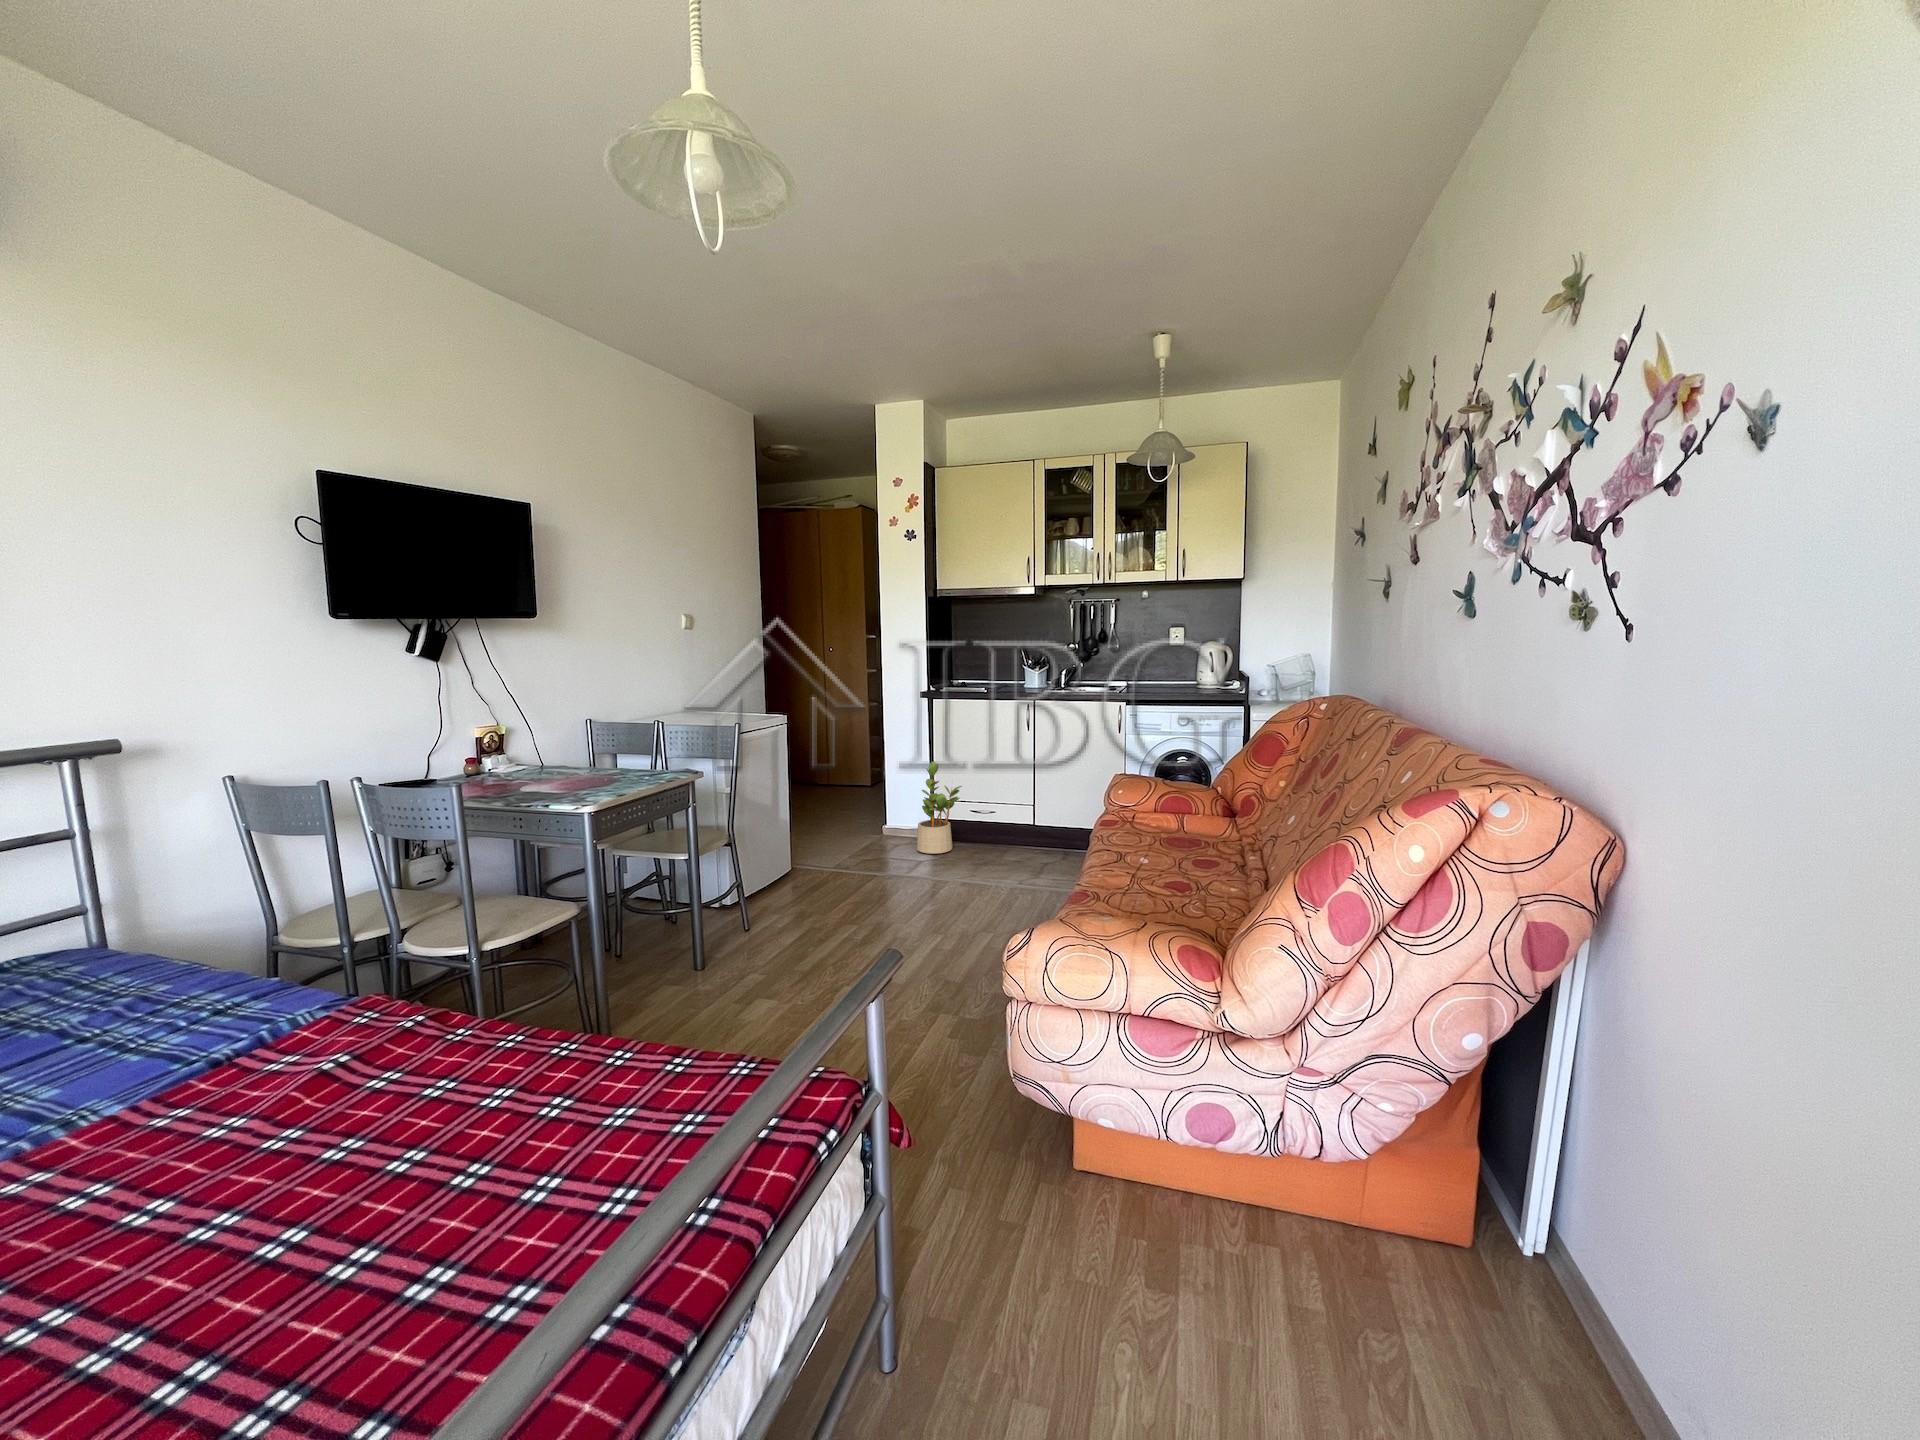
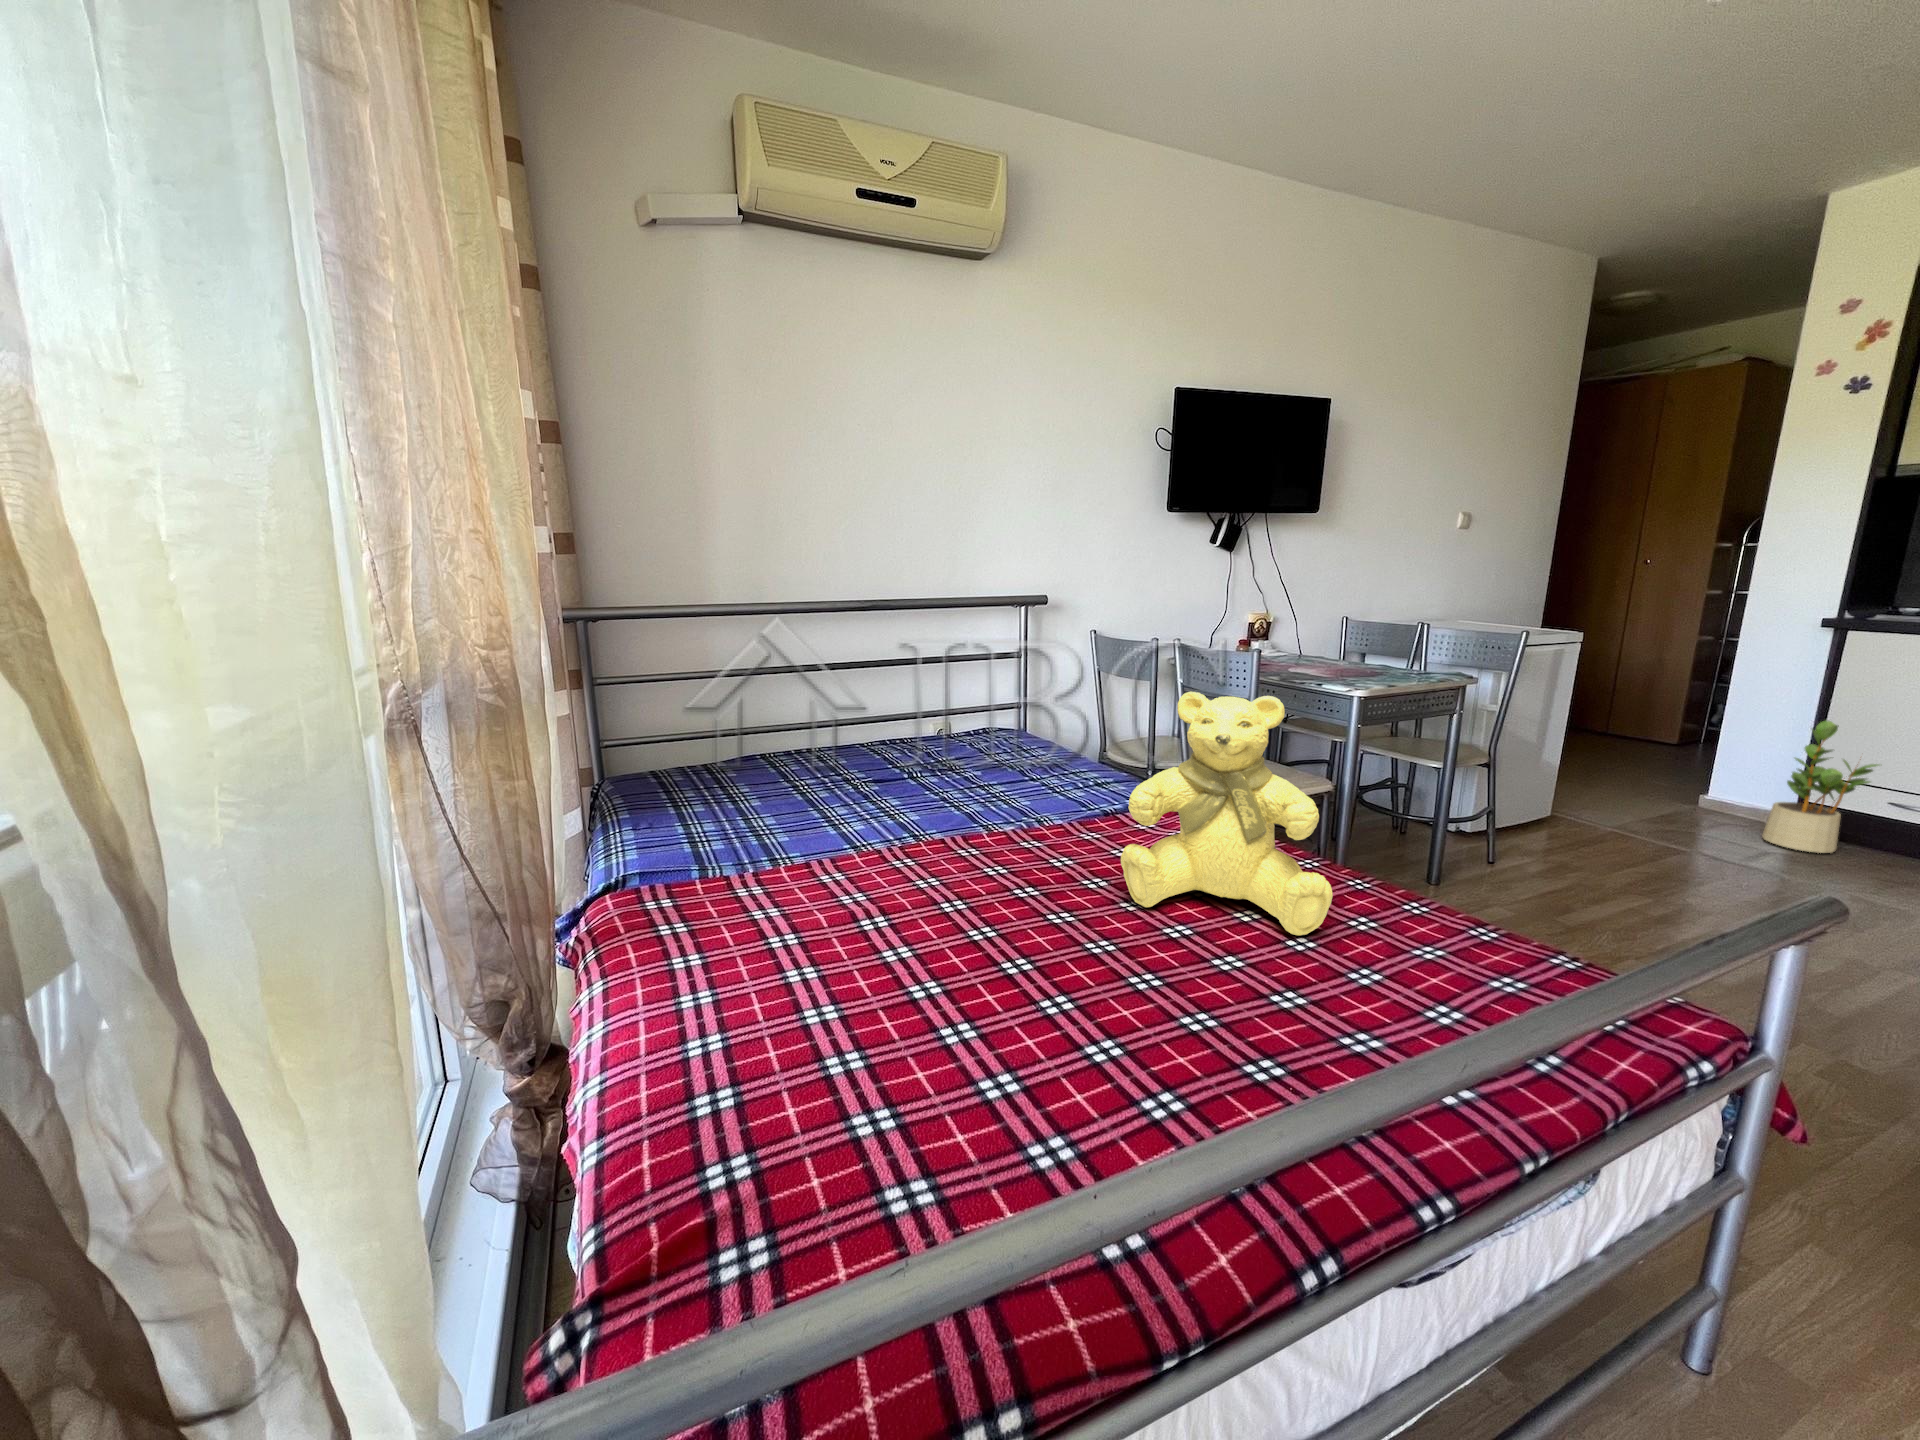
teddy bear: none [145,881,493,1232] -> present [1121,692,1333,935]

